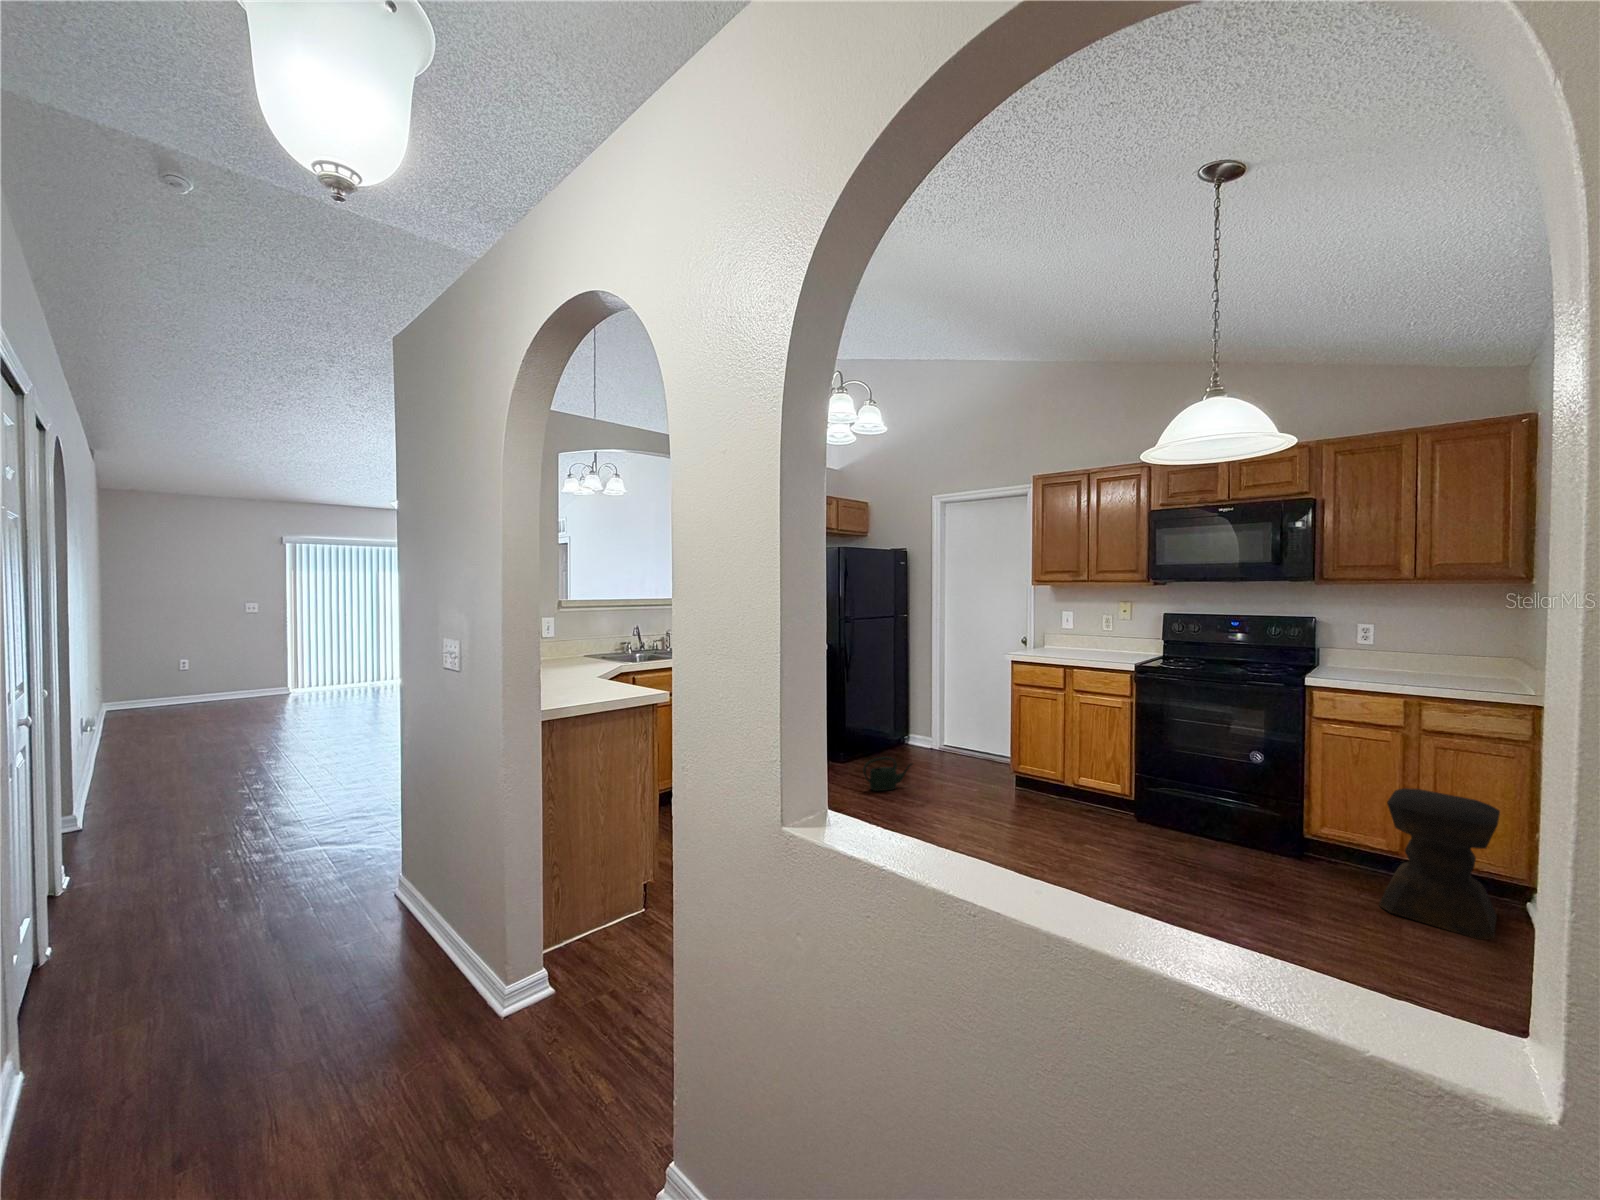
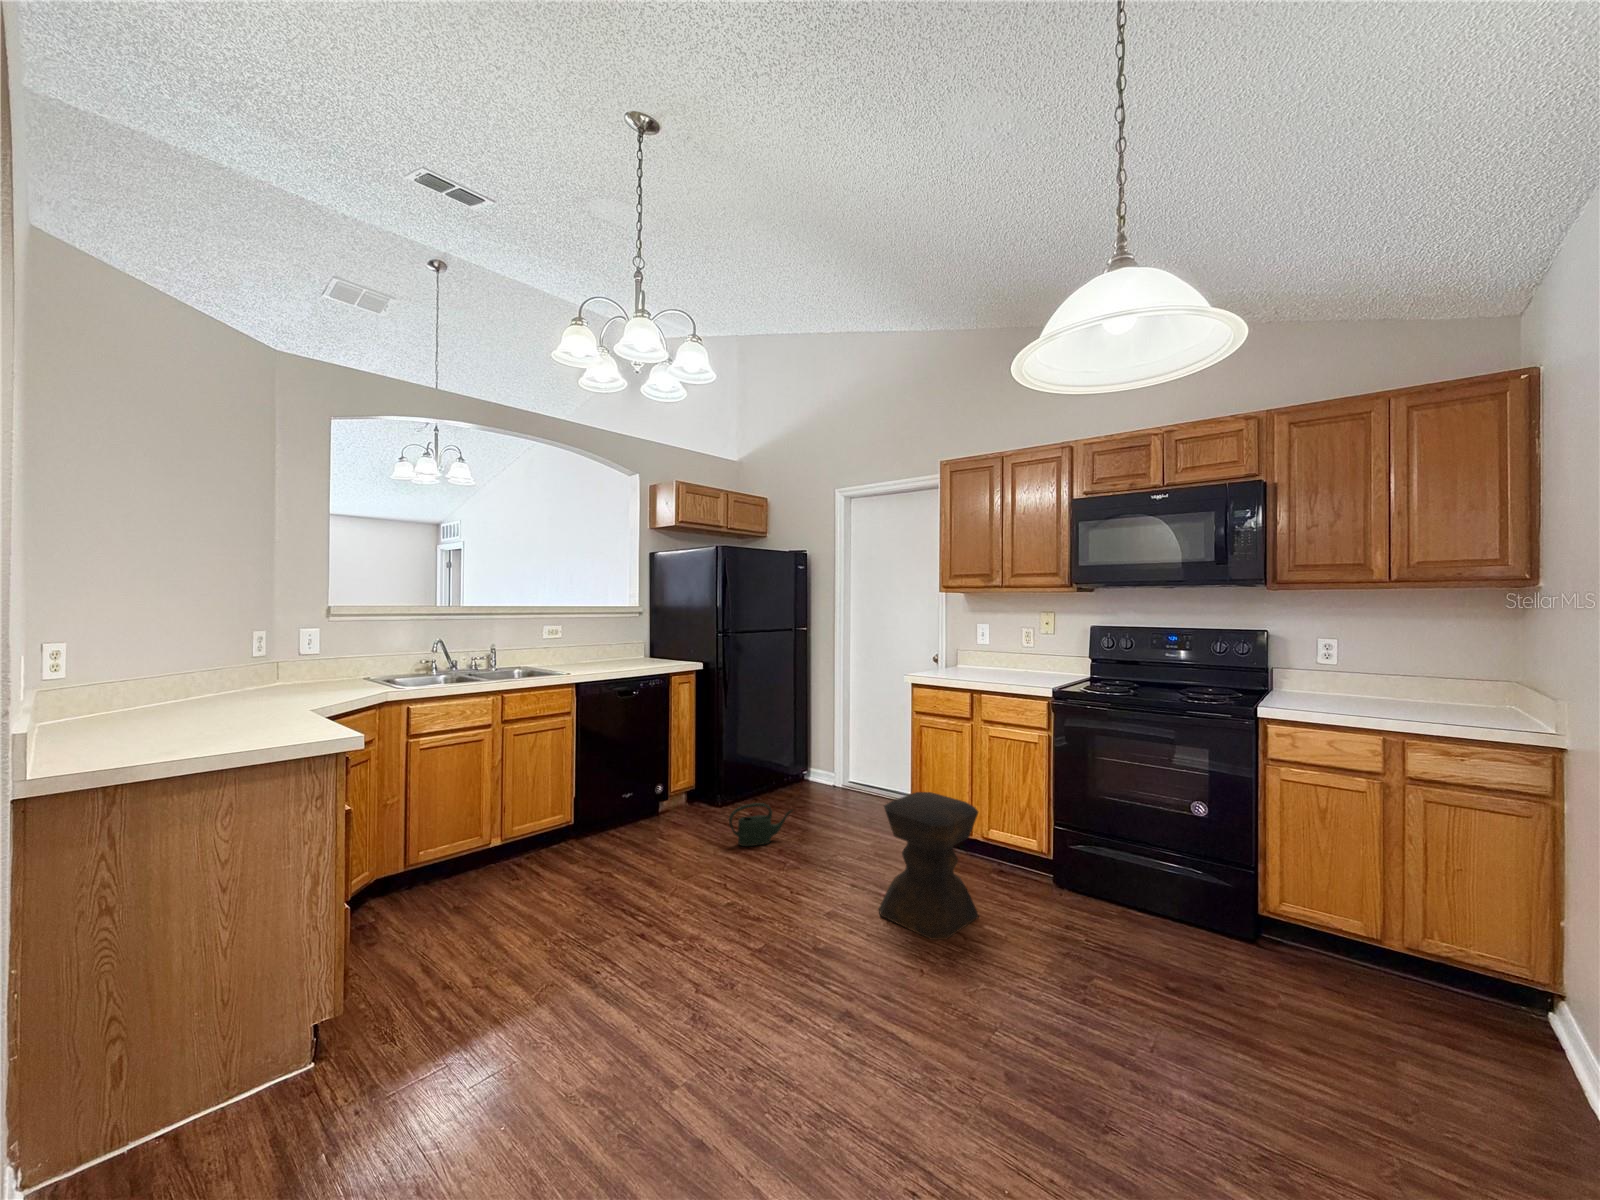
stool: present [1379,788,1500,939] -> present [879,792,979,940]

